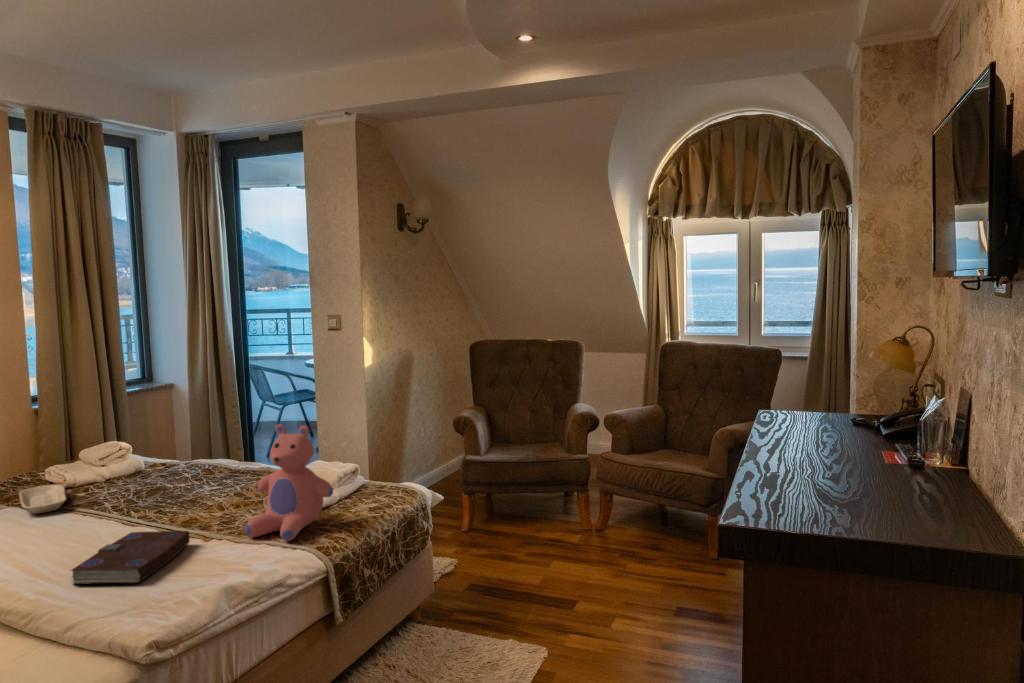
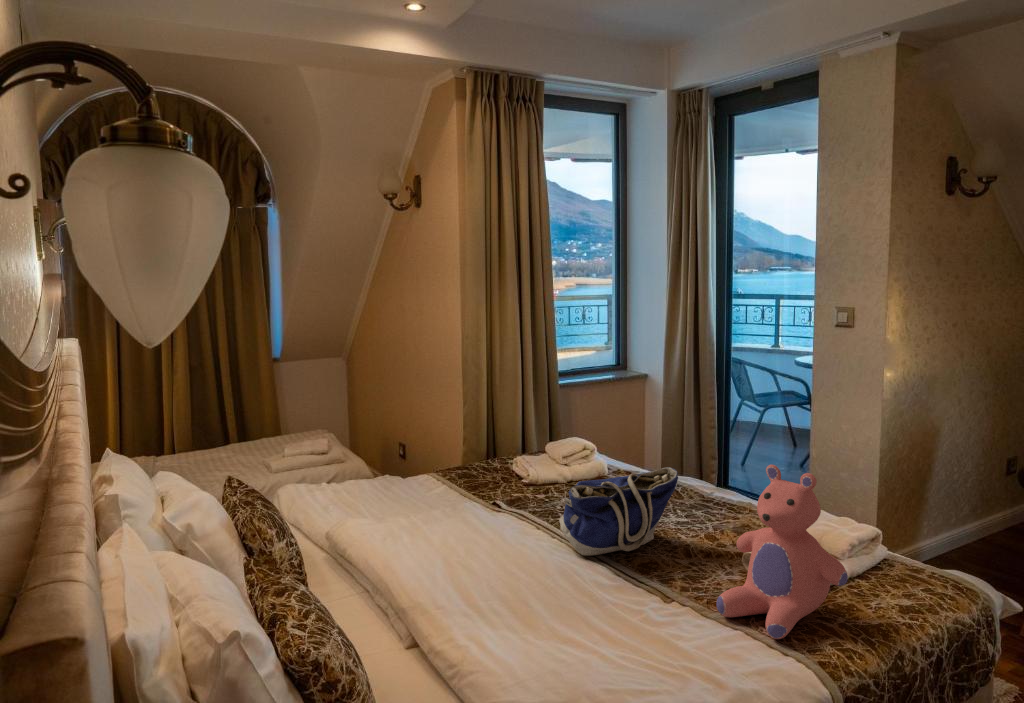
tote bag: none [105,444,210,525] -> present [559,467,678,555]
tray: present [19,484,66,514] -> none [484,480,526,515]
book: present [71,531,190,584] -> none [508,572,647,657]

